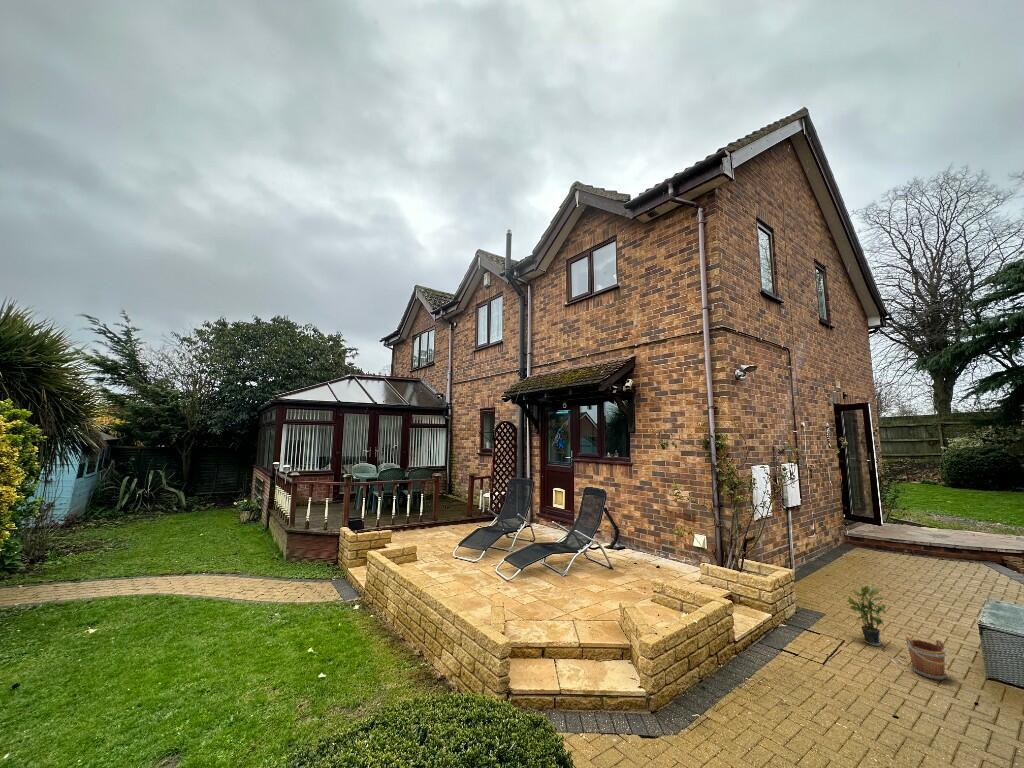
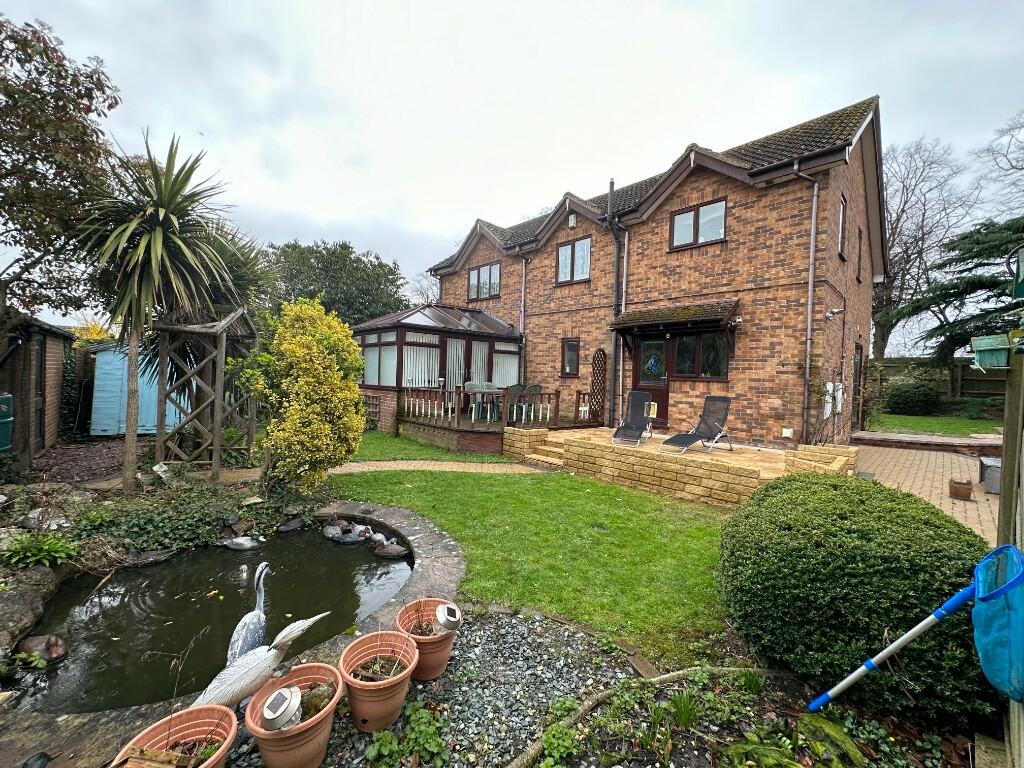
potted plant: present [847,584,886,646] -> none [904,453,931,488]

